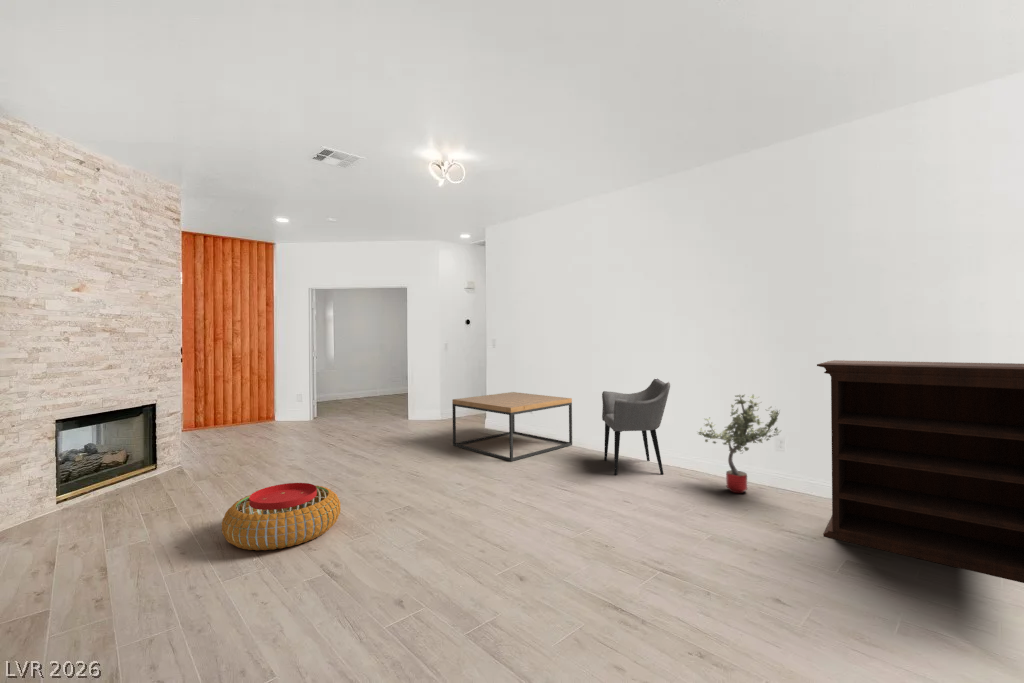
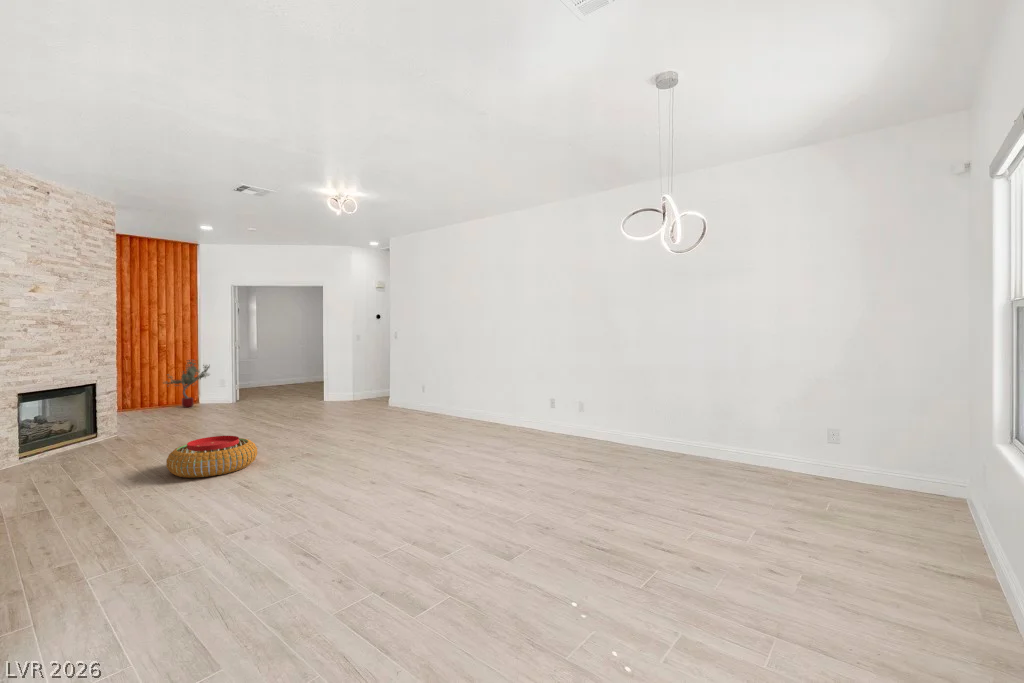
bookshelf: present [817,360,1024,583] -> none [578,347,695,473]
armchair: present [602,379,670,475] -> none [470,362,514,431]
coffee table: present [452,392,572,461] -> none [356,375,453,425]
potted tree: present [698,395,781,493] -> present [164,360,210,407]

